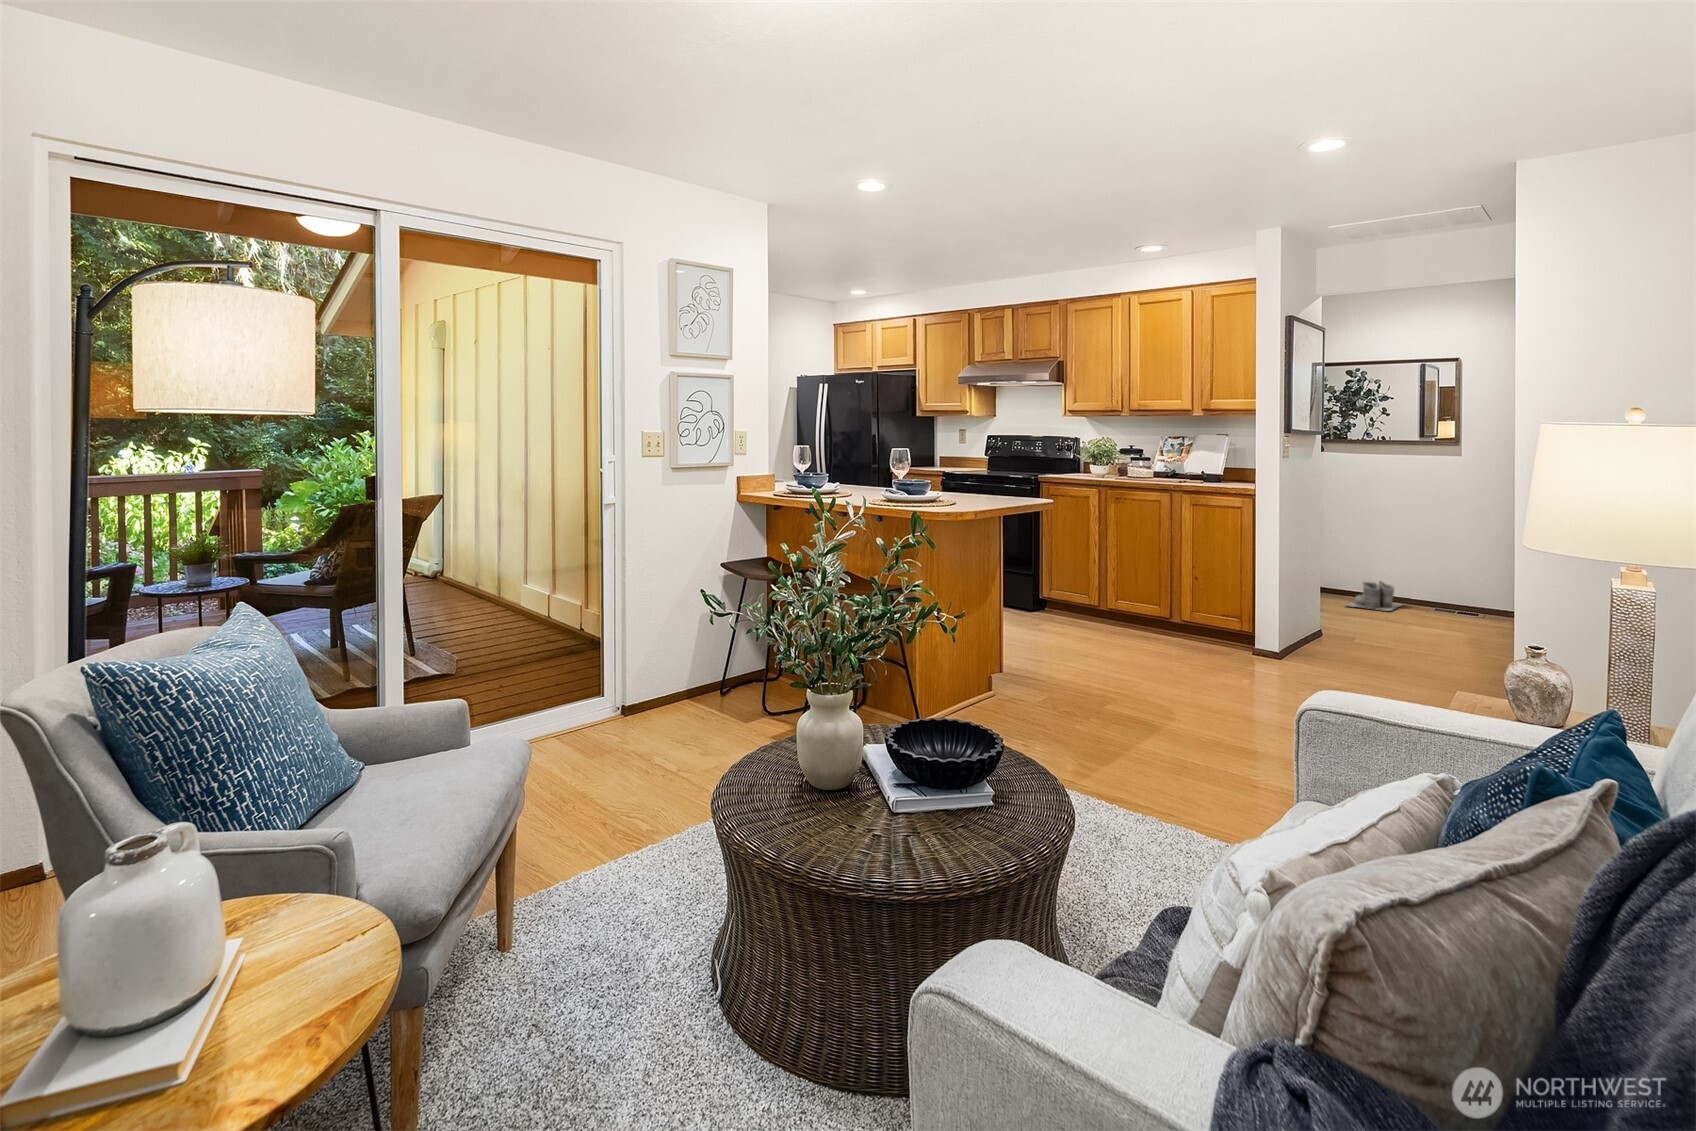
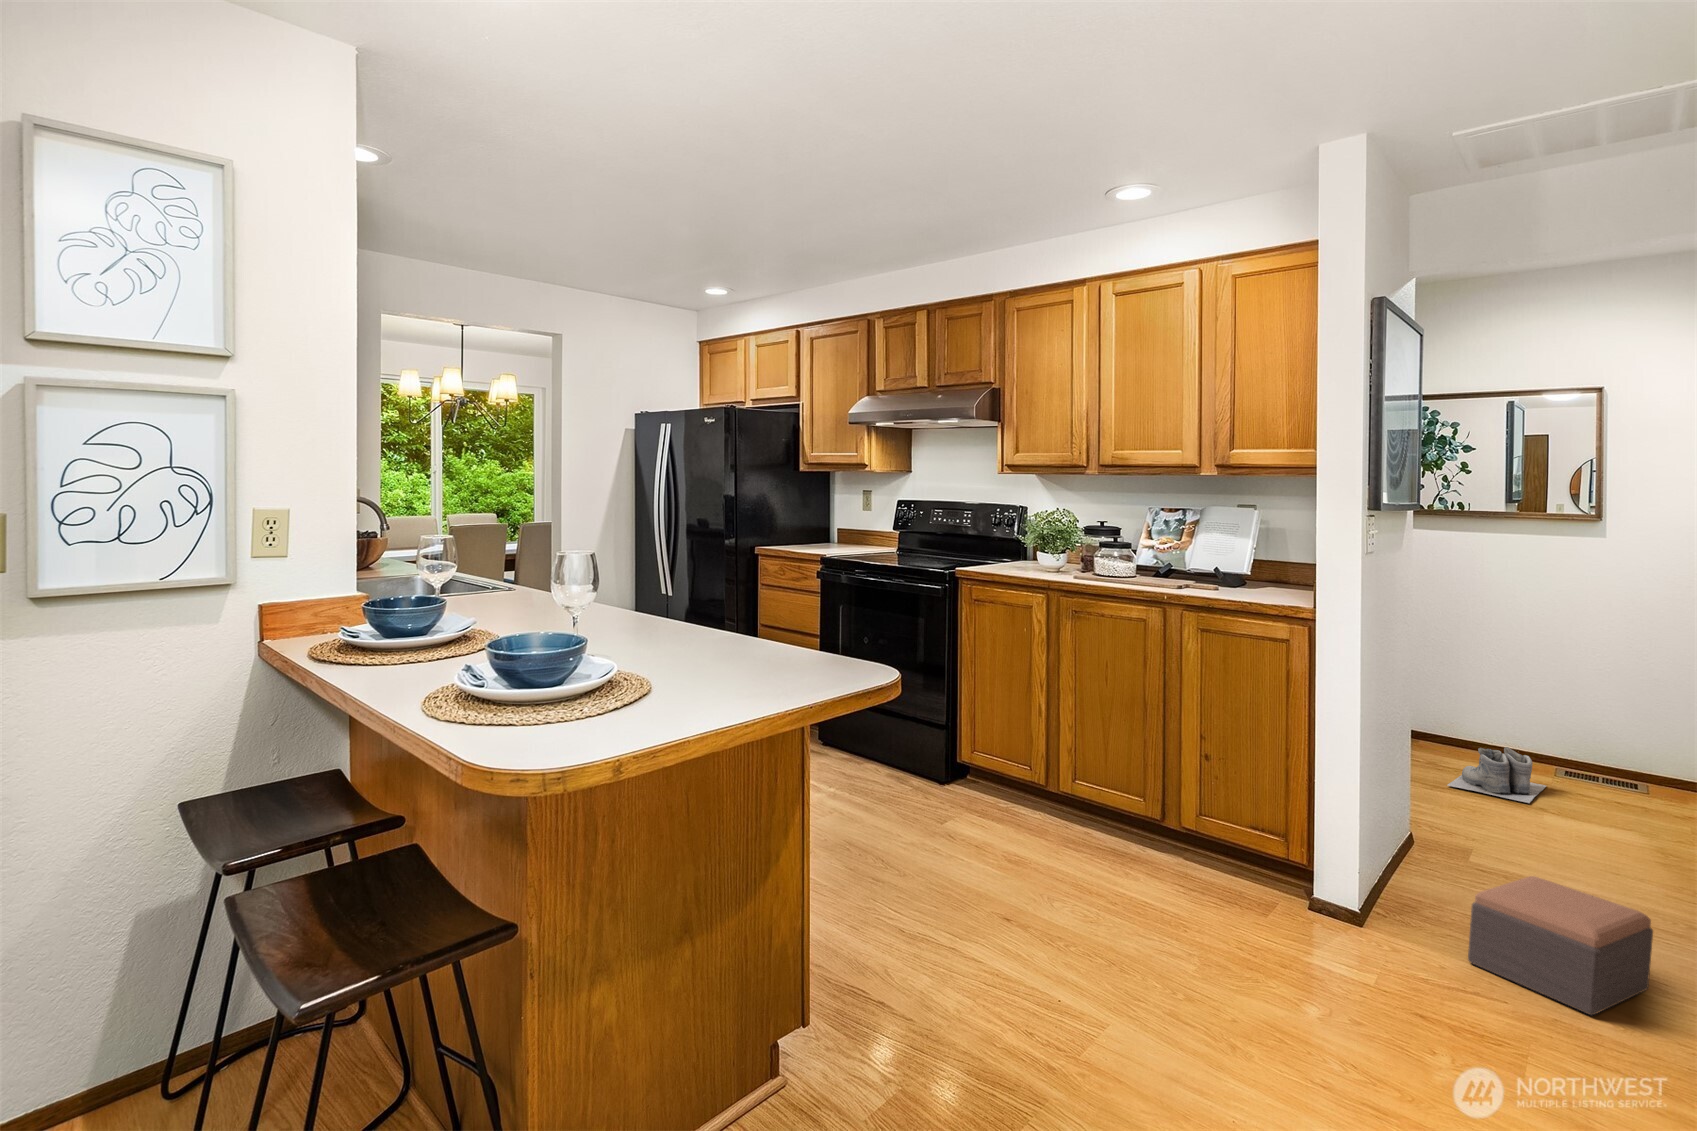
footstool: none [1329,622,1416,674] -> present [1468,876,1653,1015]

